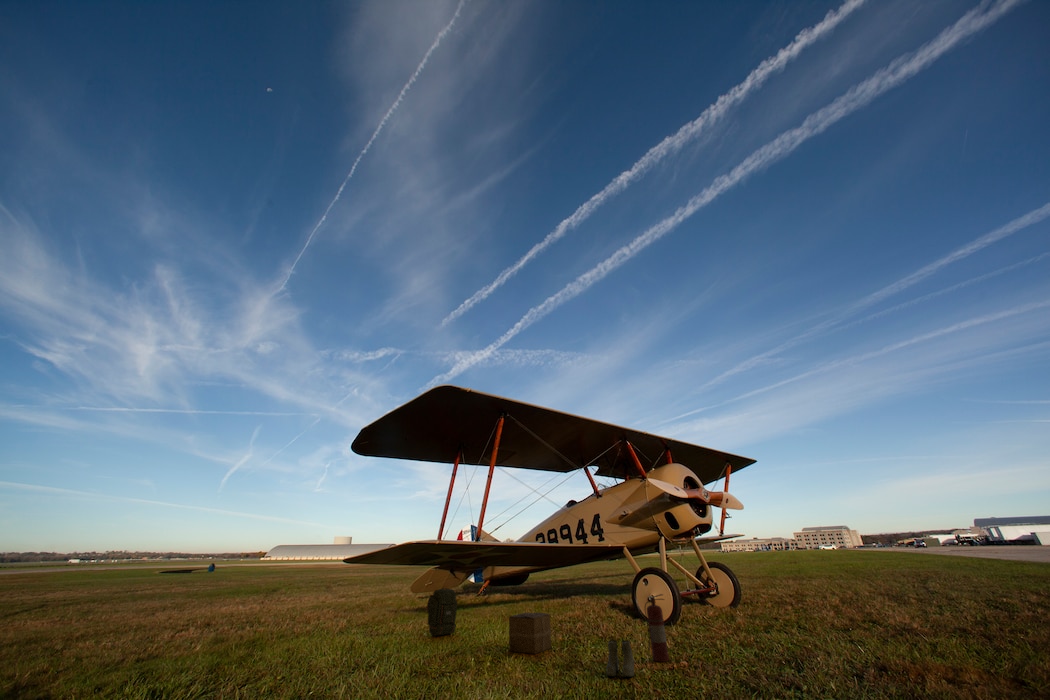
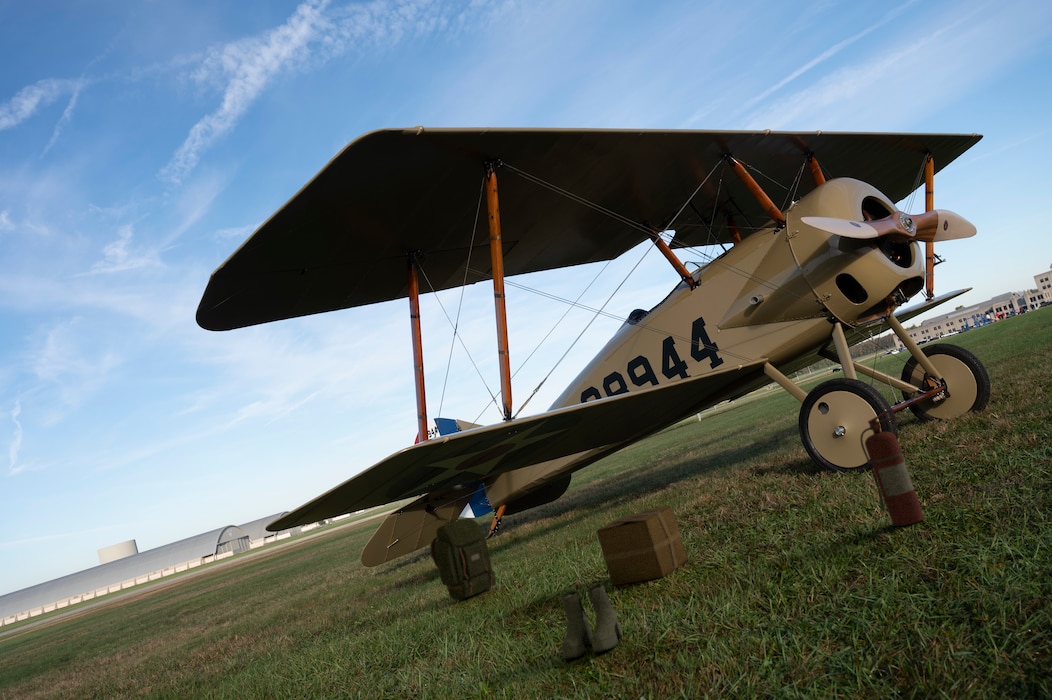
boots: present [606,640,634,677] -> present [562,585,622,659]

